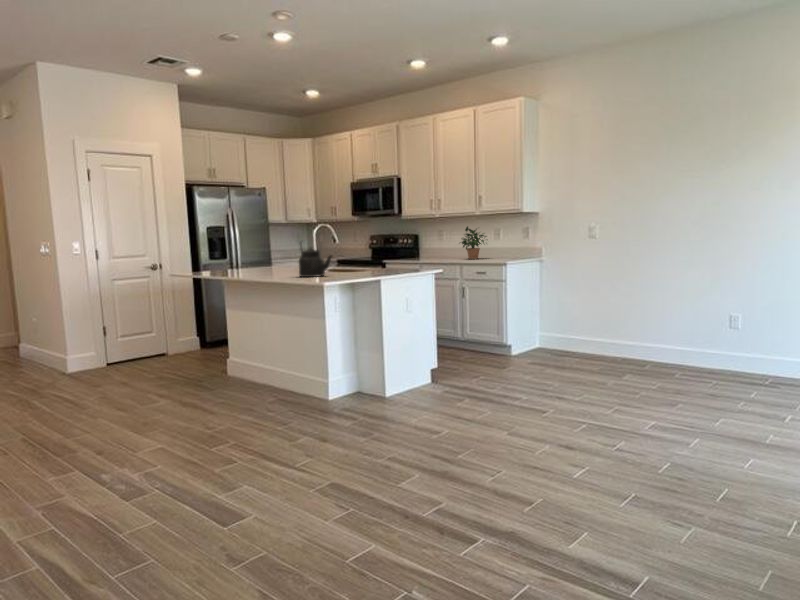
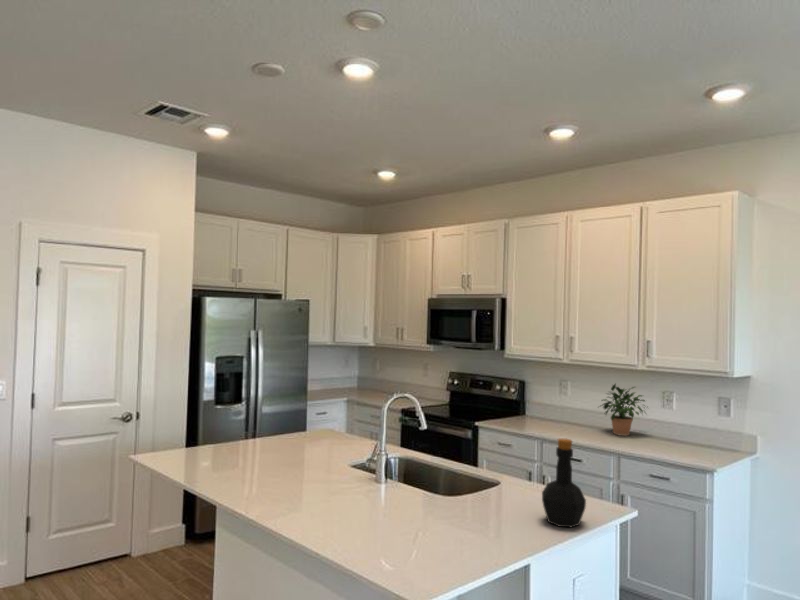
bottle: none [390,232,411,272] -> present [542,439,586,527]
kettle: present [299,242,332,277] -> none [357,447,432,536]

